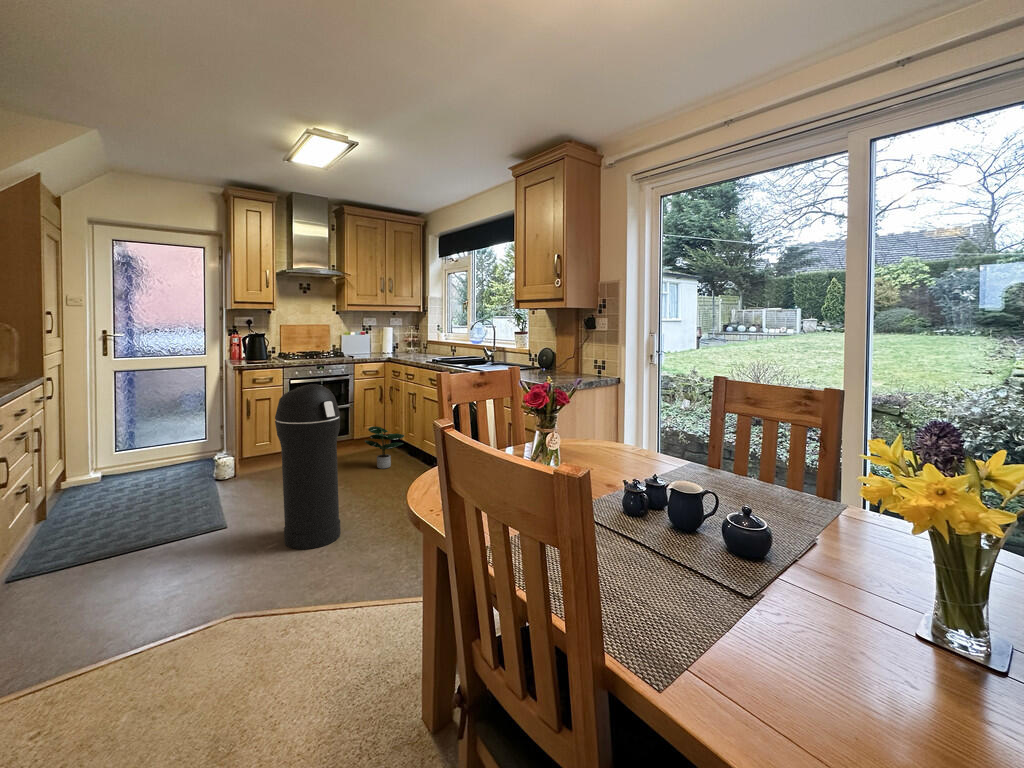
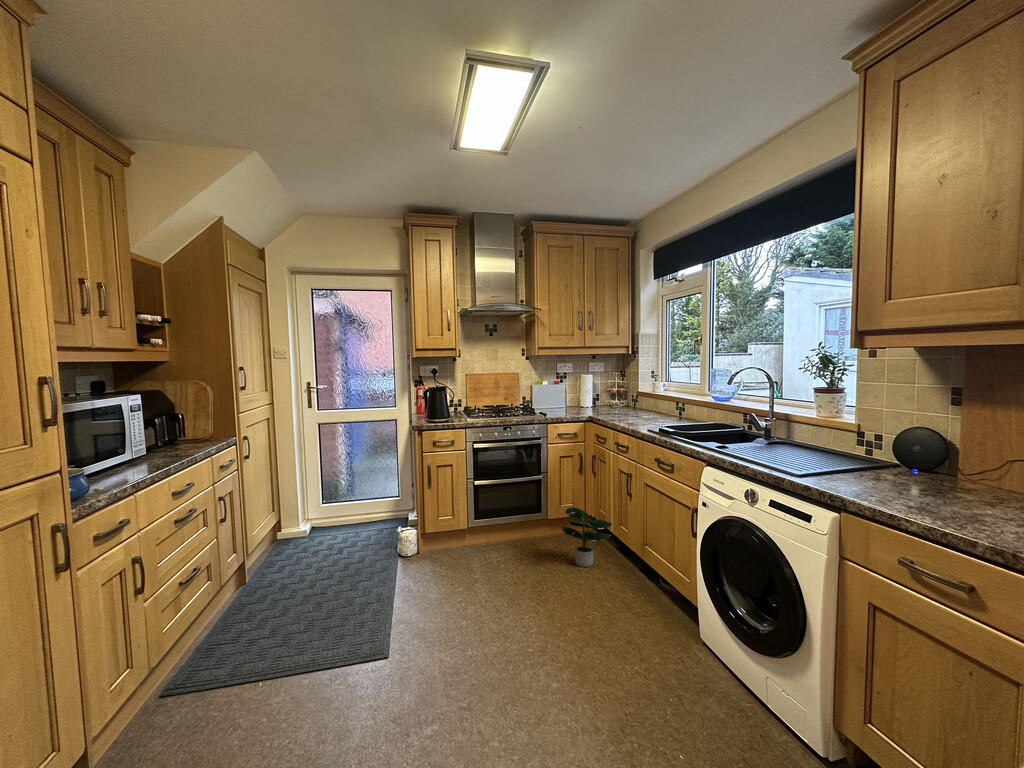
trash can: present [275,384,341,549] -> none [459,472,542,711]

